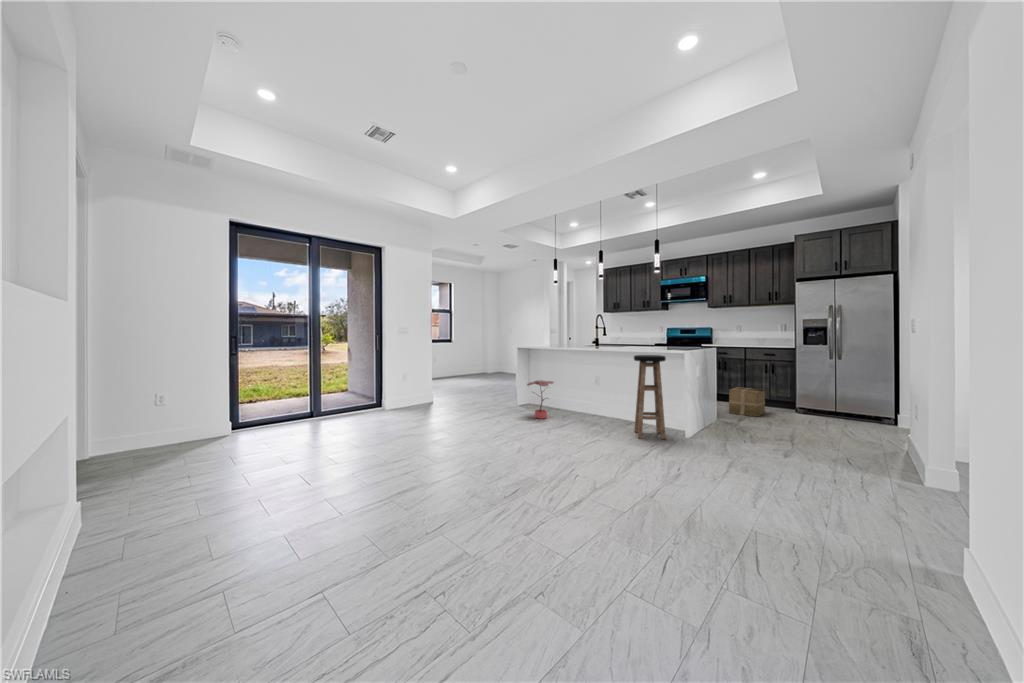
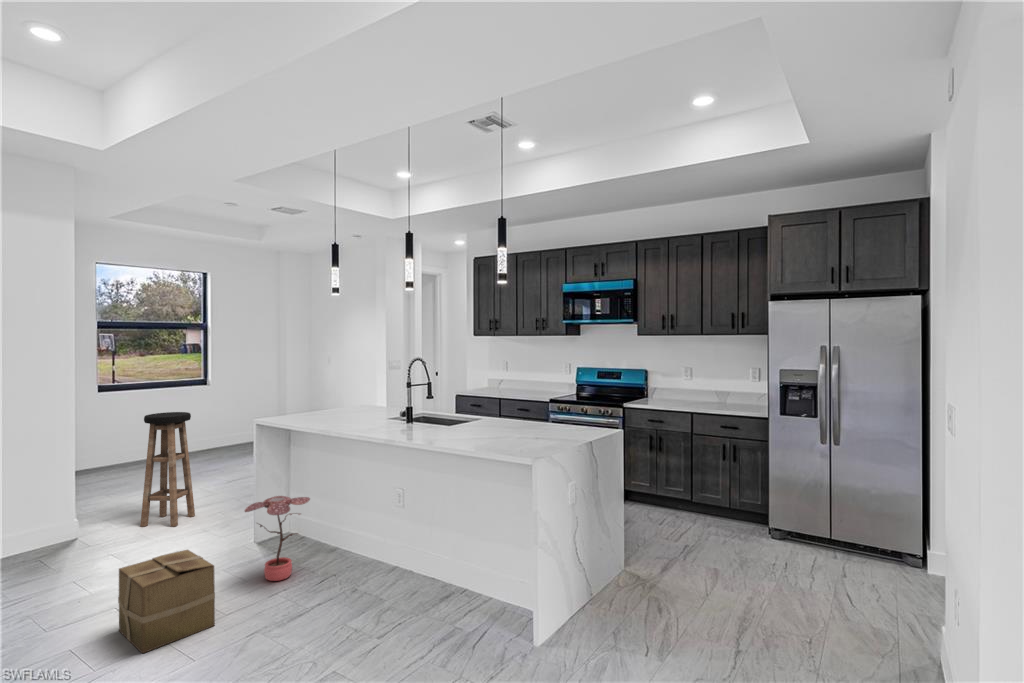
bar stool: present [634,355,666,439] -> present [140,412,195,527]
cardboard box: present [729,387,765,417] -> present [118,550,215,653]

